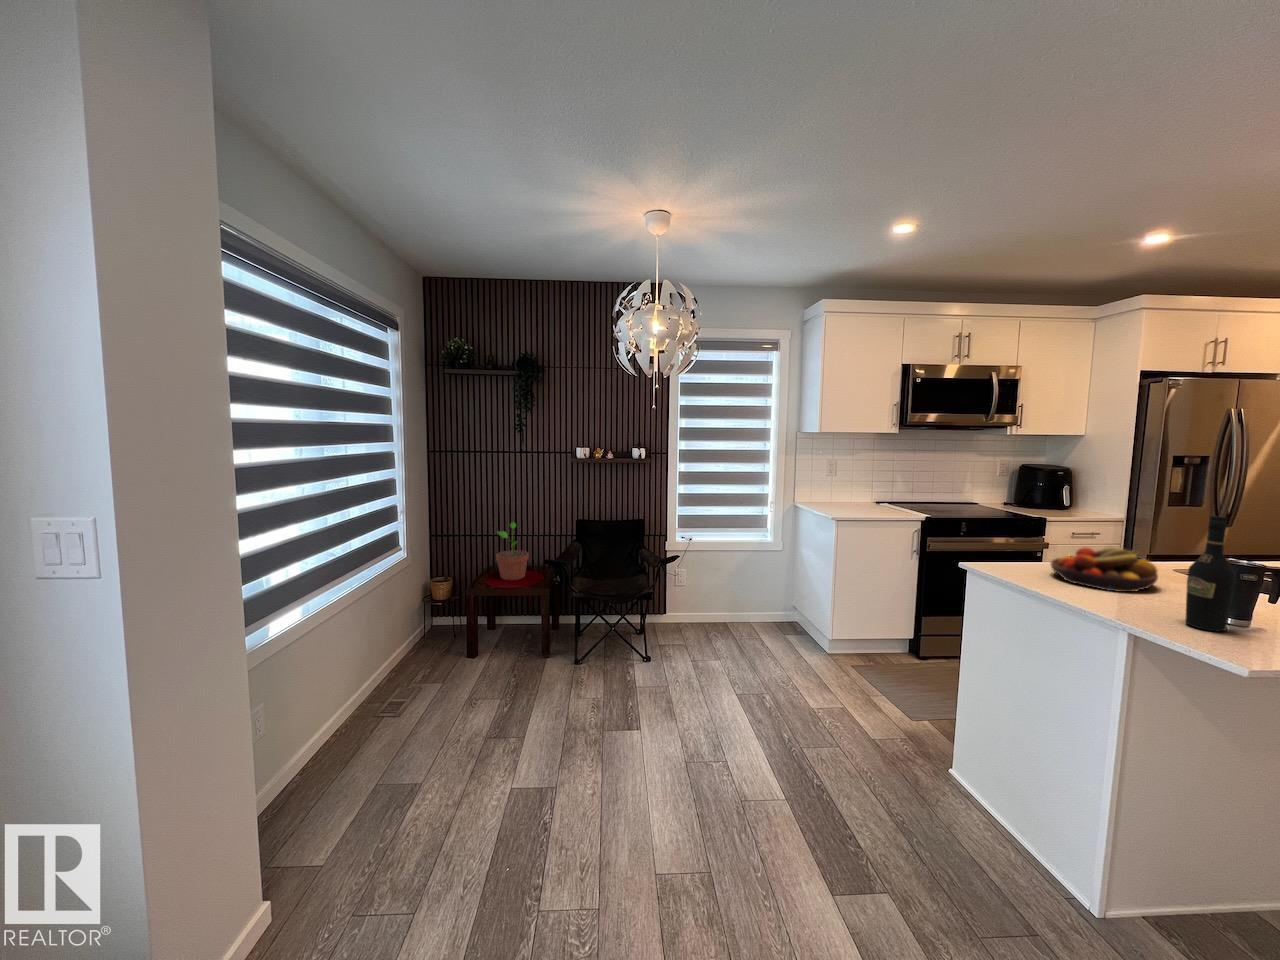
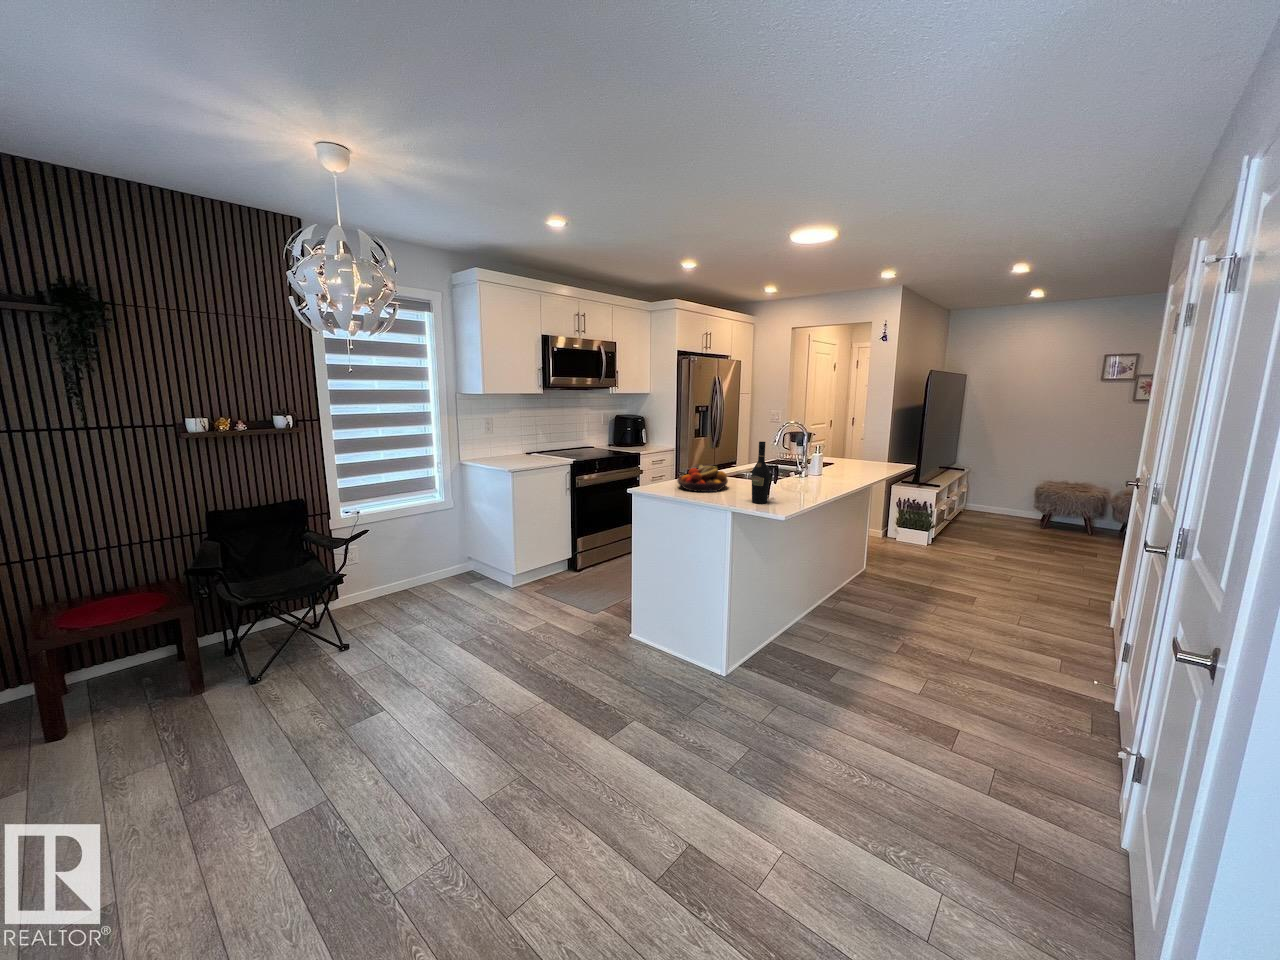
potted plant: present [496,522,529,580] -> none [63,531,135,614]

